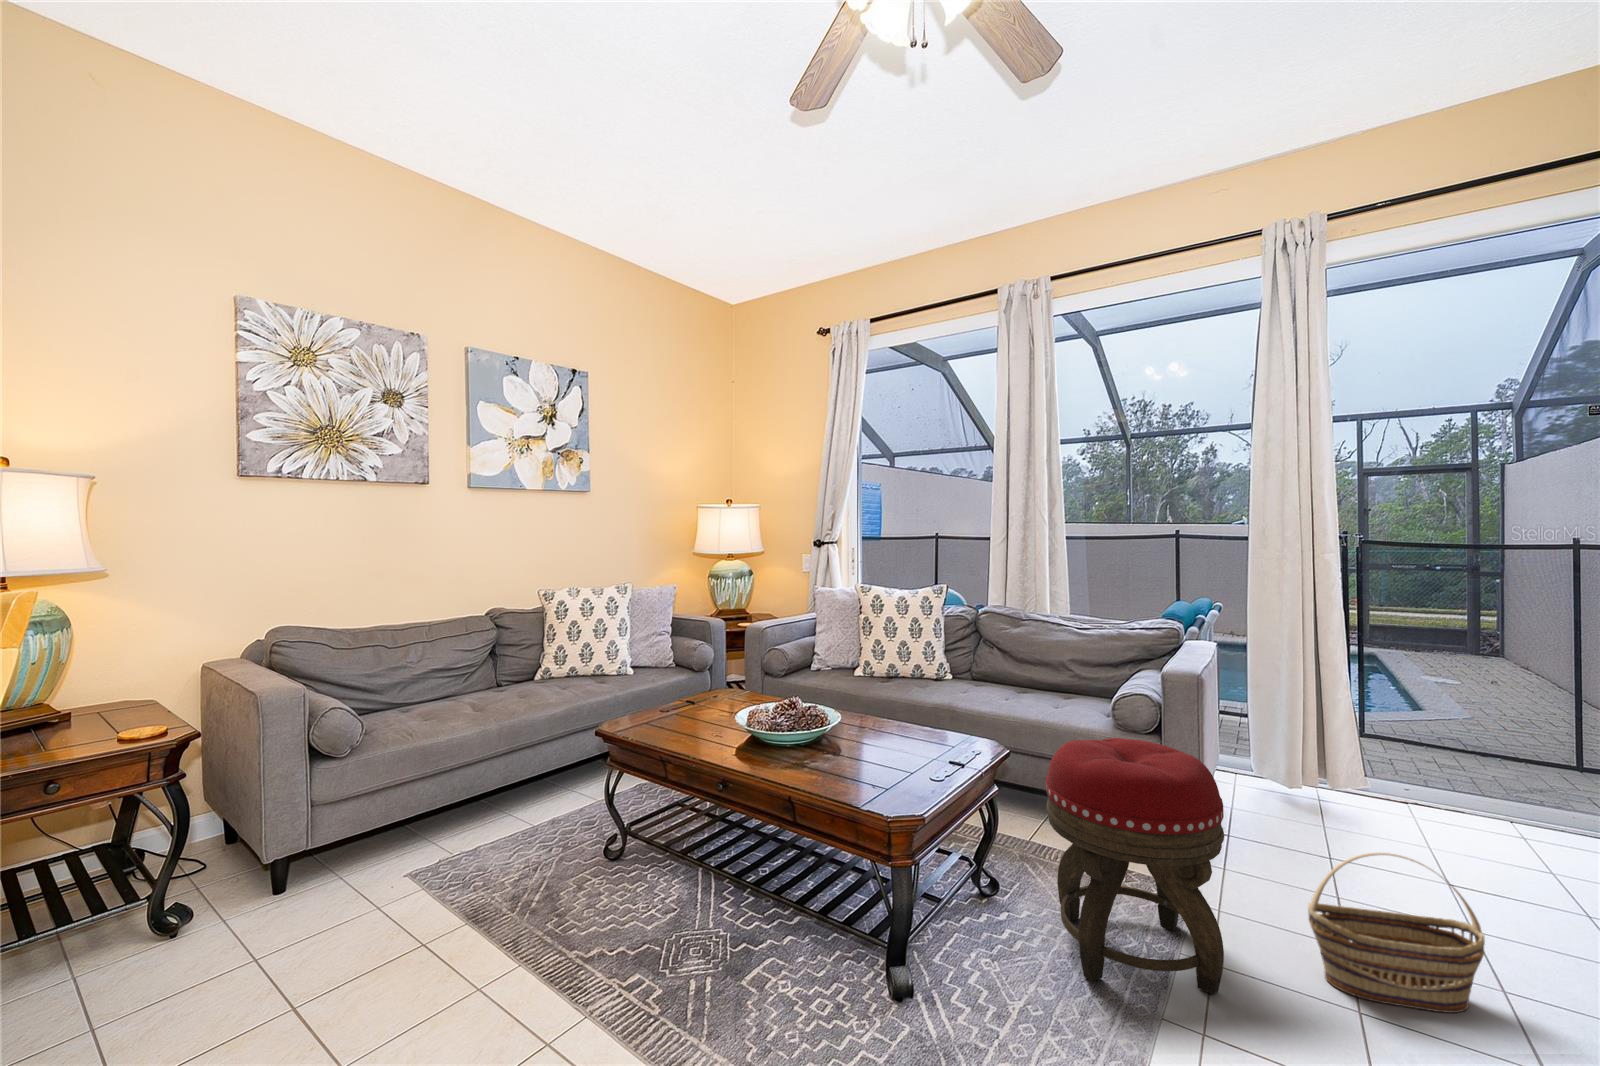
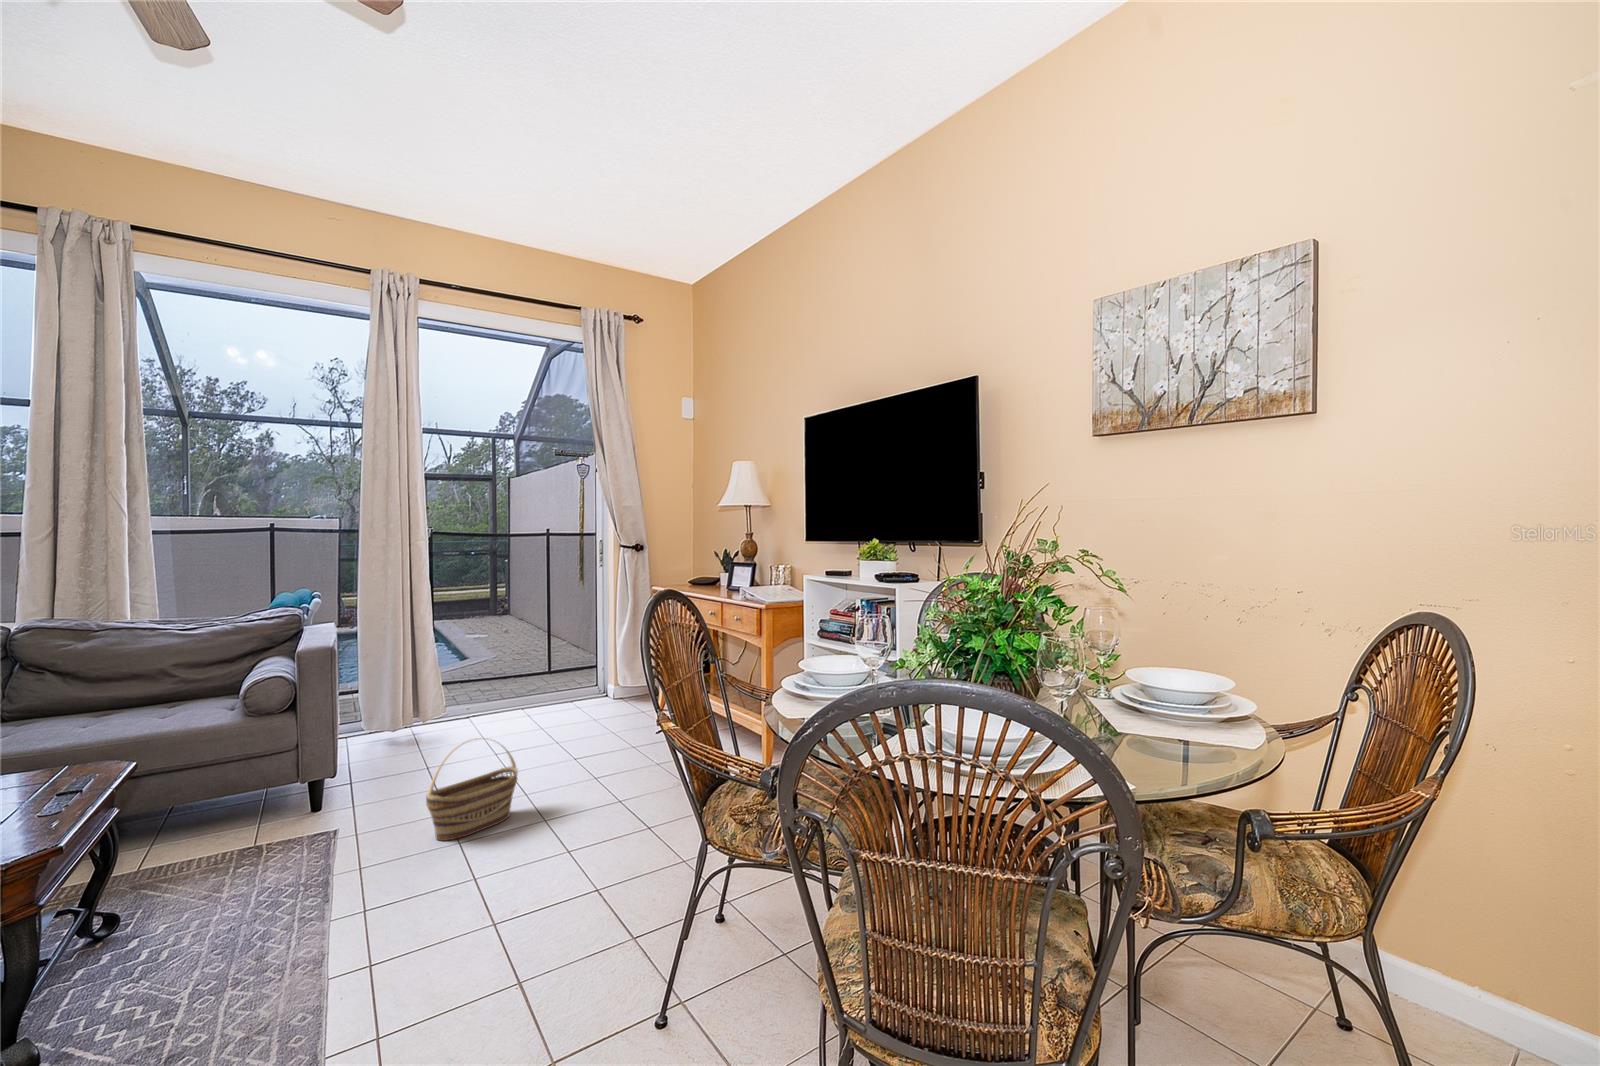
footstool: present [1046,738,1224,995] -> none [199,712,375,933]

